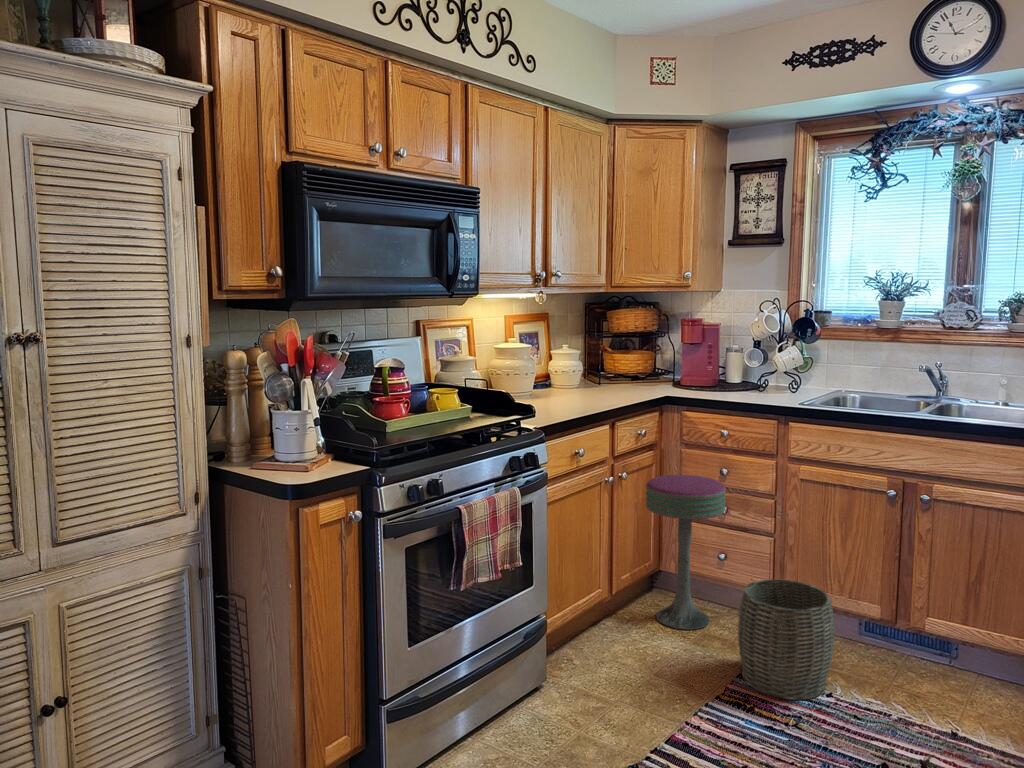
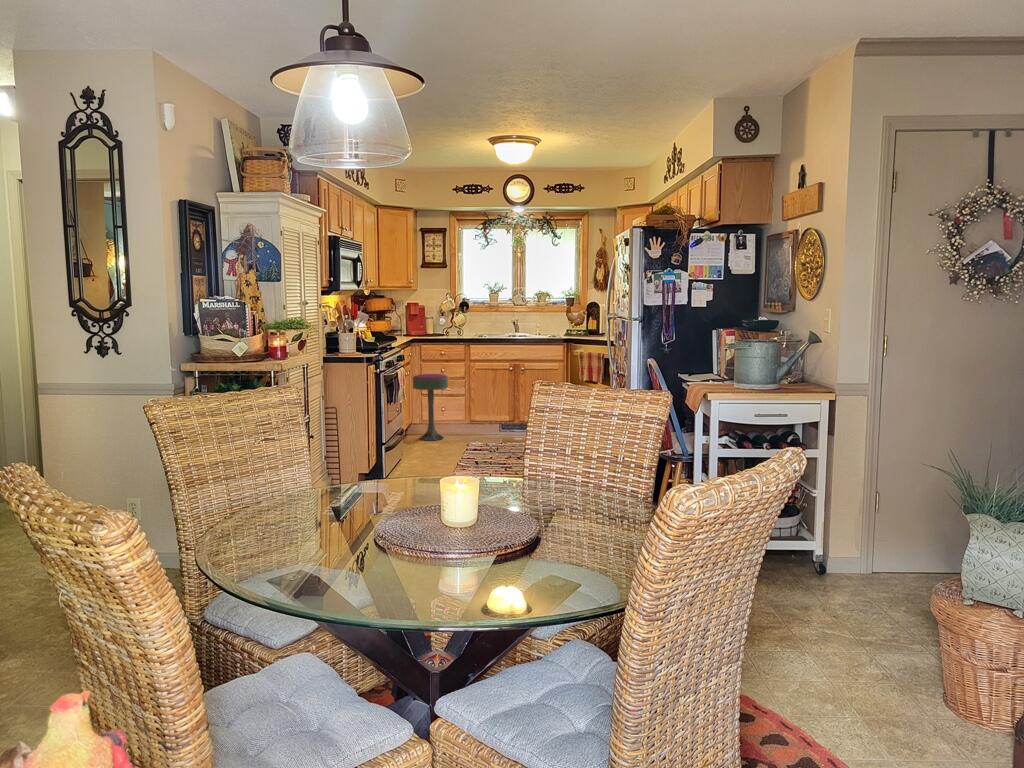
woven basket: present [738,579,834,700] -> none [467,407,502,447]

